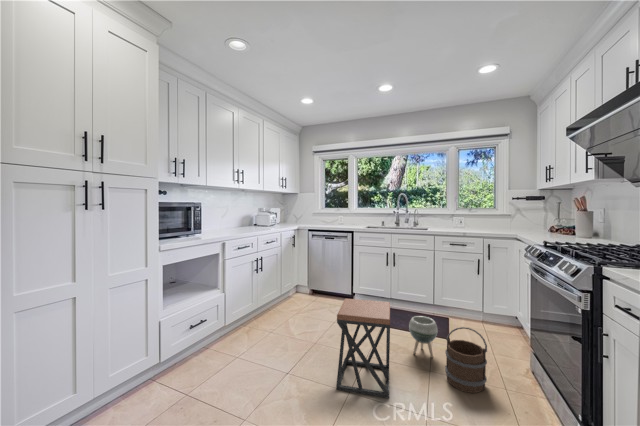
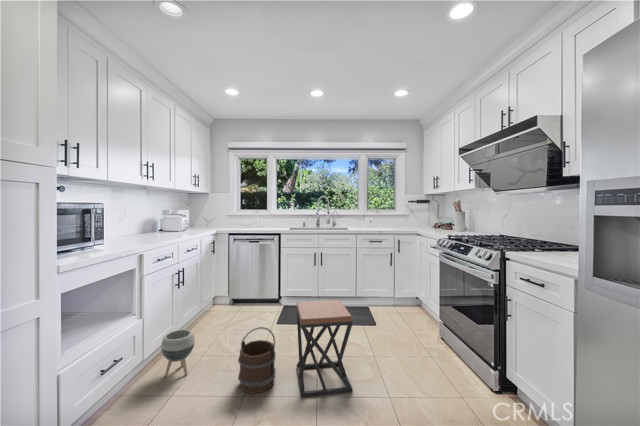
planter: present [409,316,437,357] -> present [161,329,195,376]
bucket: present [445,327,487,393] -> present [238,327,276,393]

